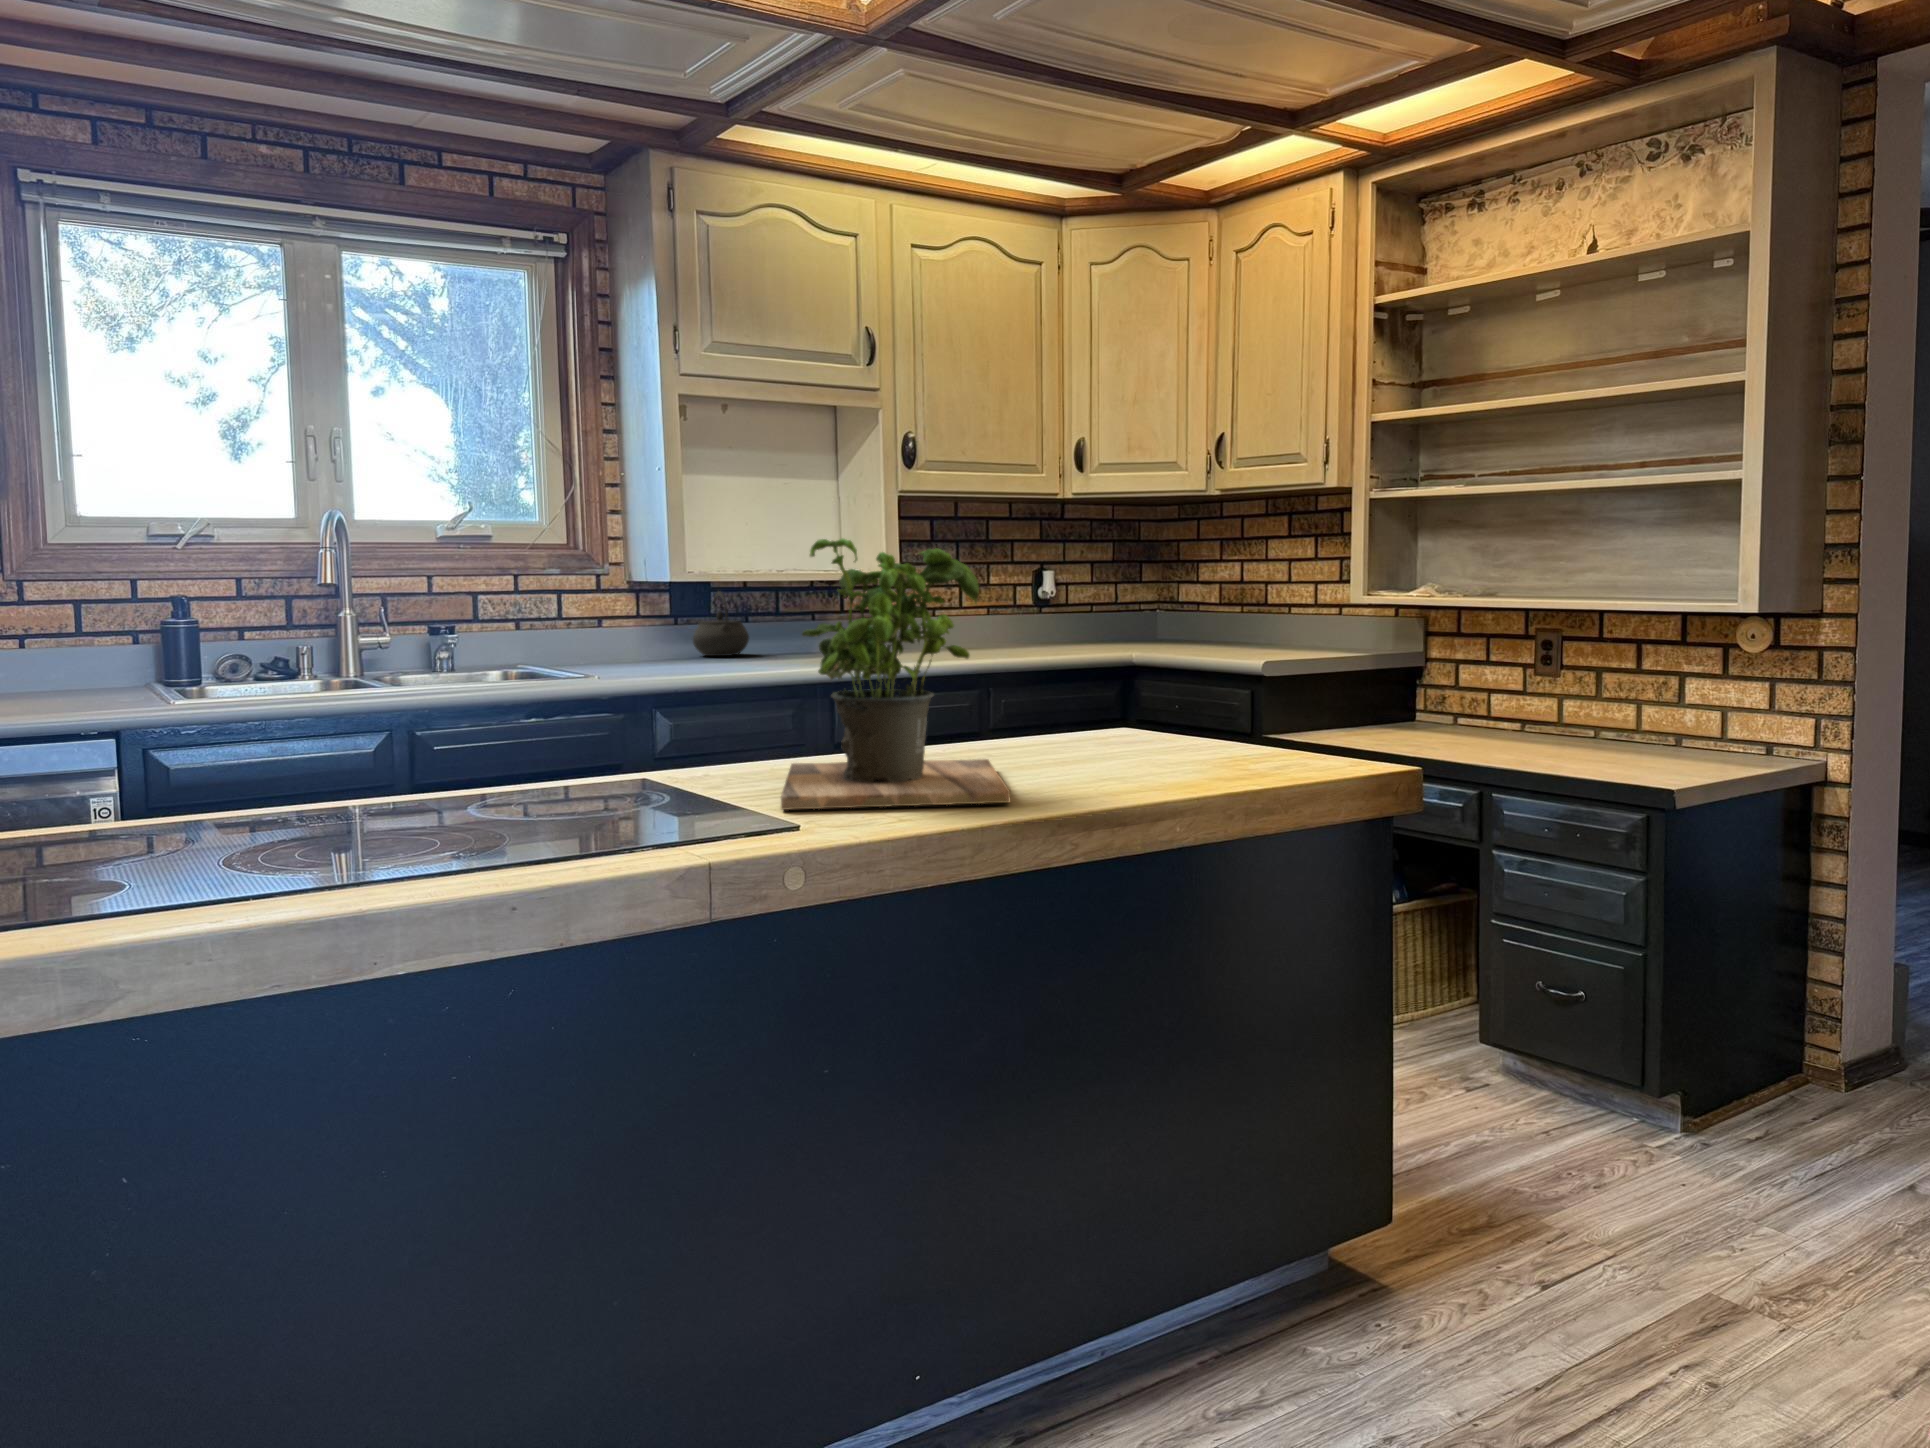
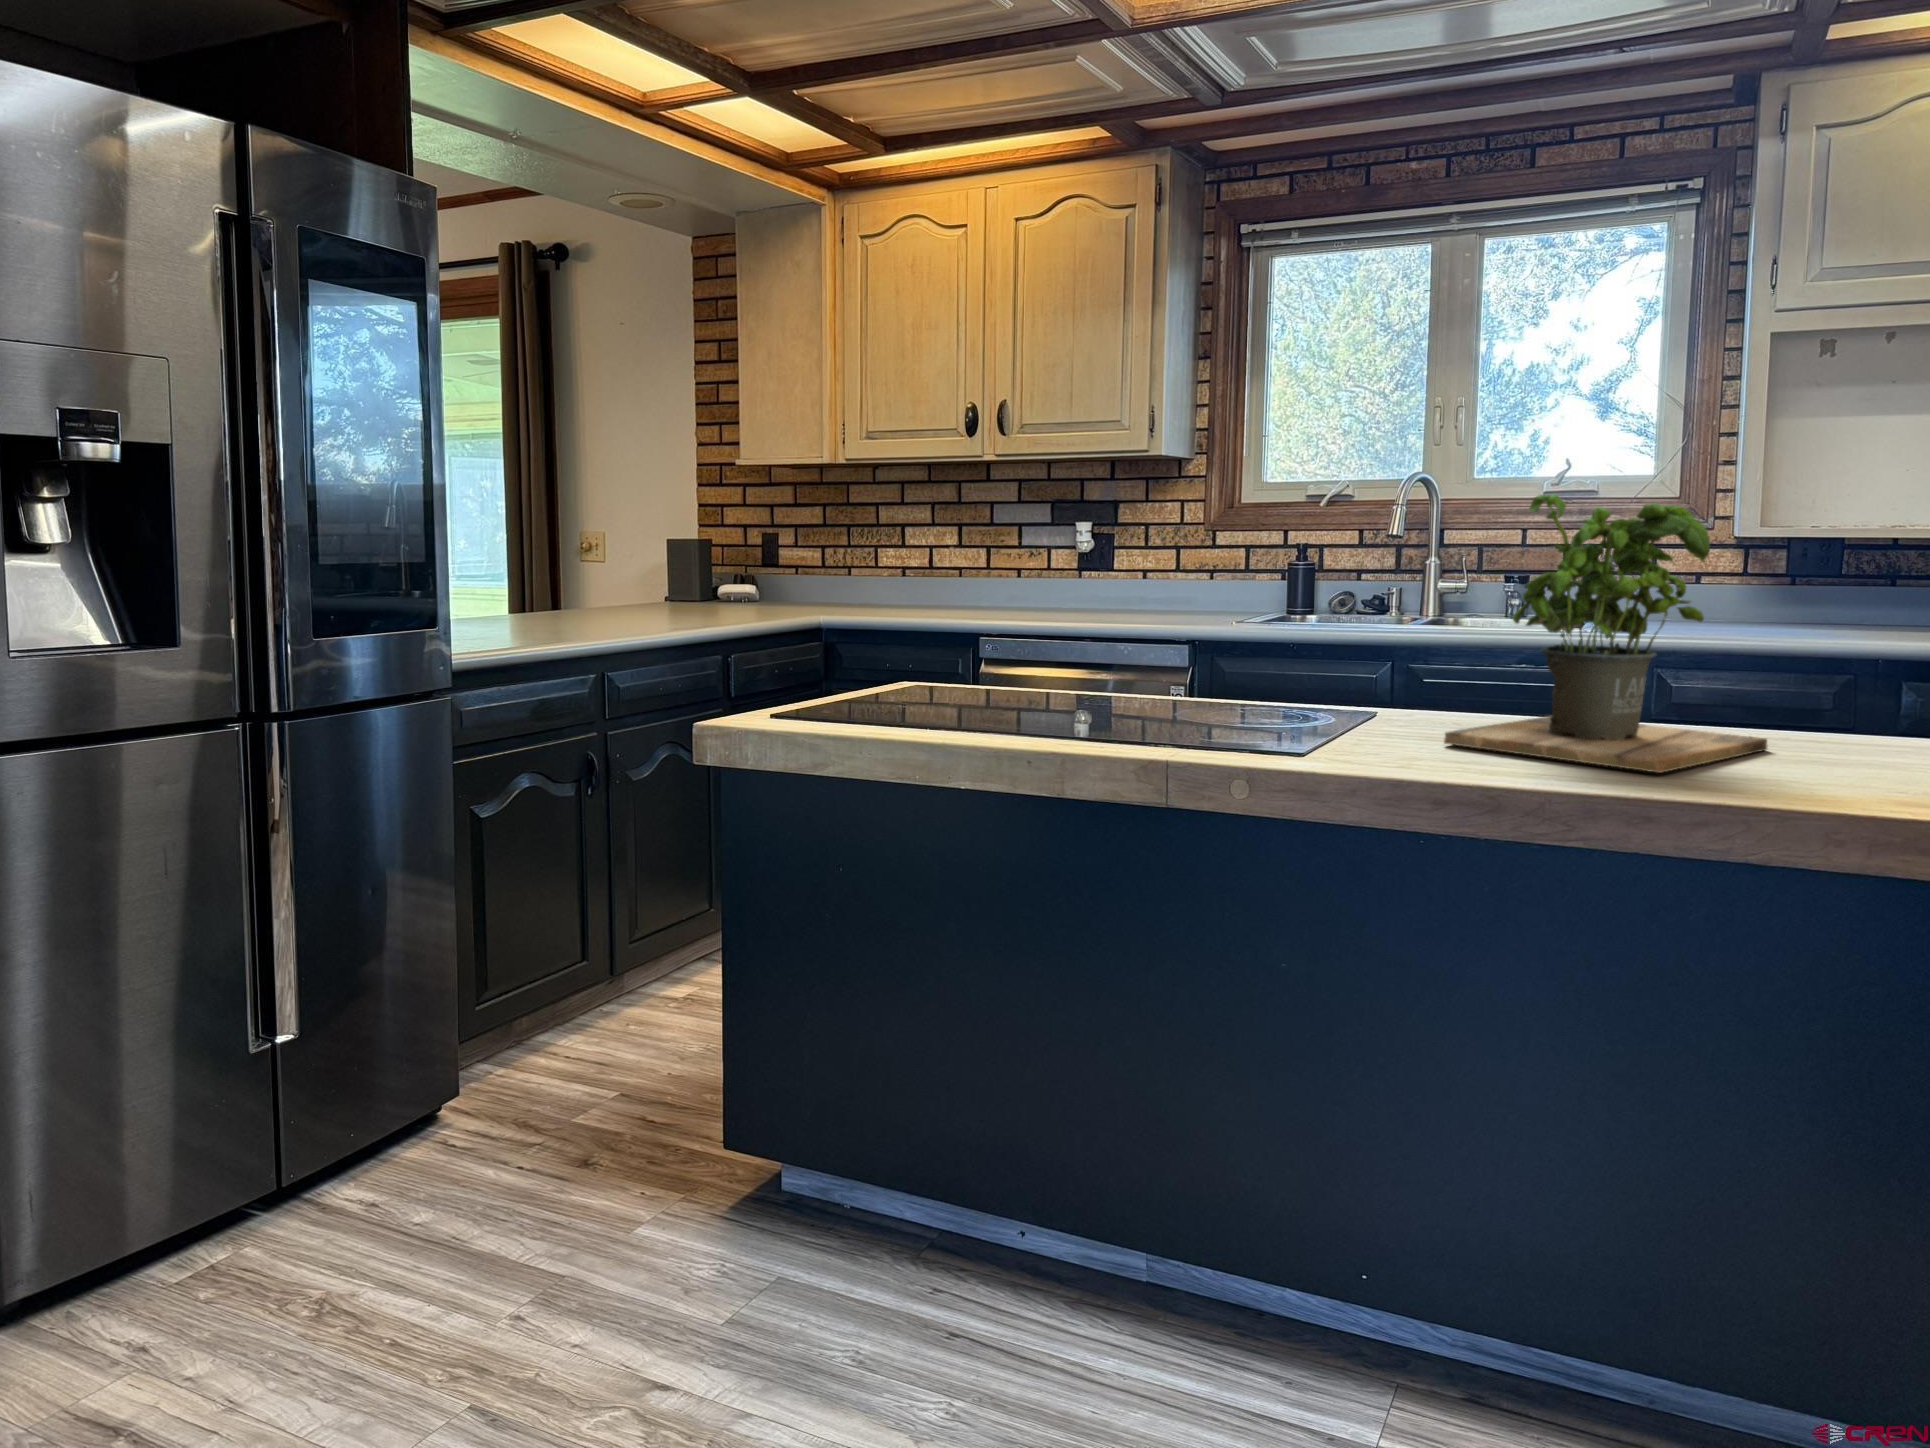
kettle: present [693,592,749,656] -> none [1808,550,1886,624]

